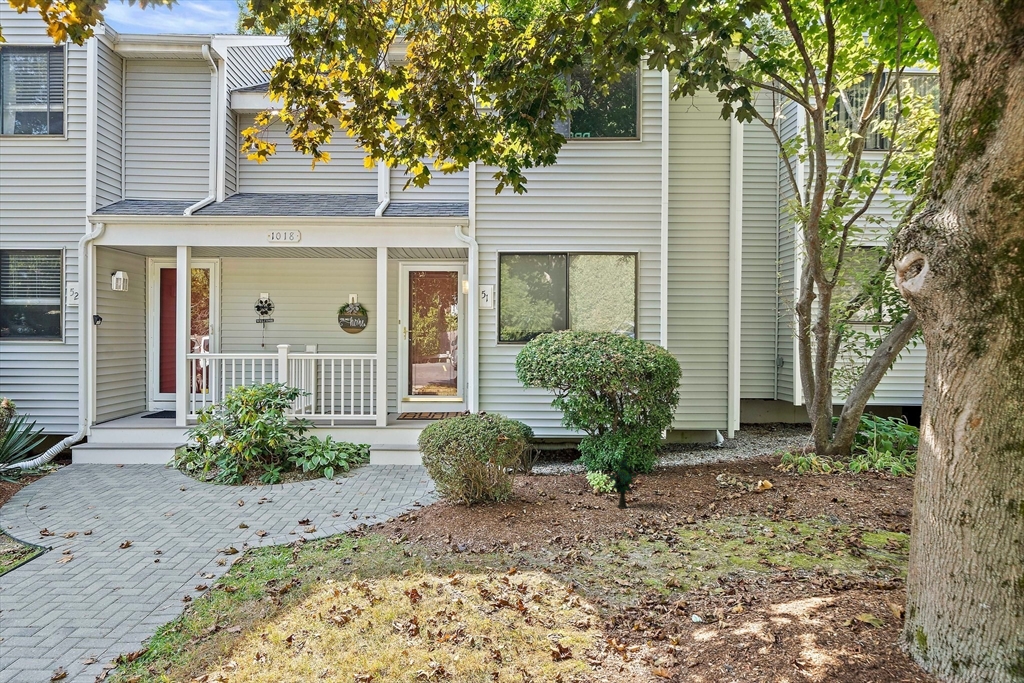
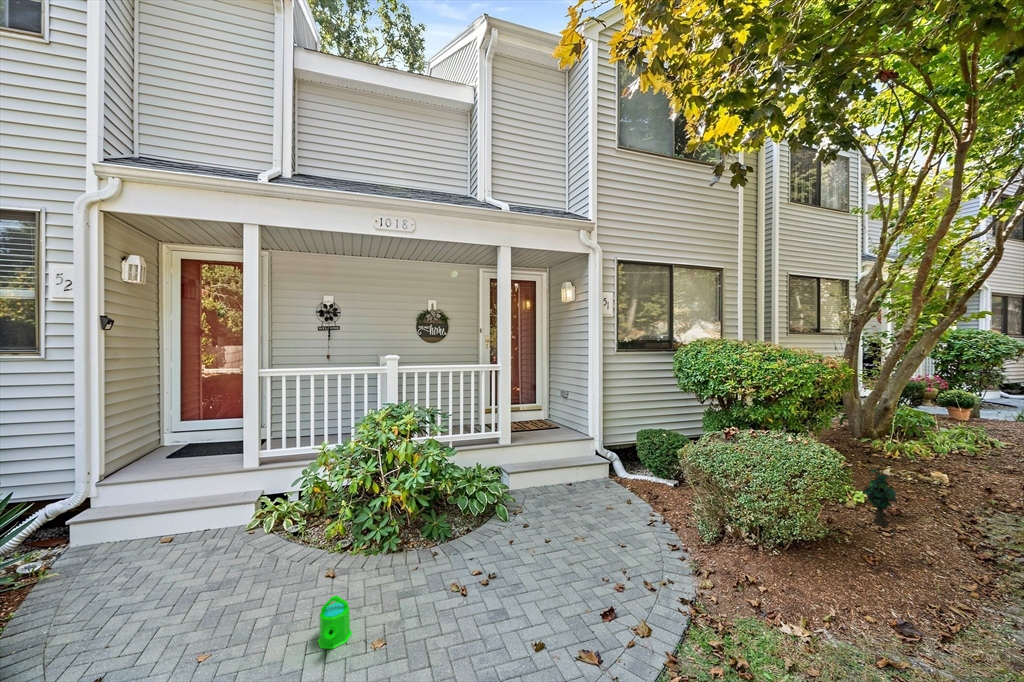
watering can: none [147,487,173,515] -> present [317,596,352,649]

